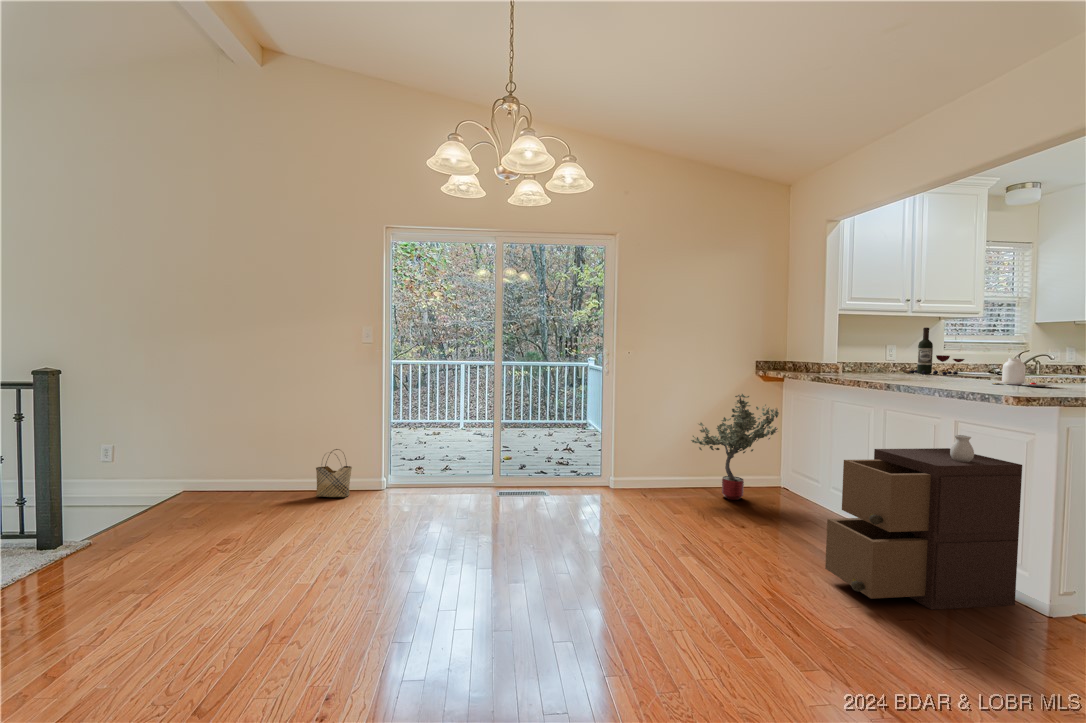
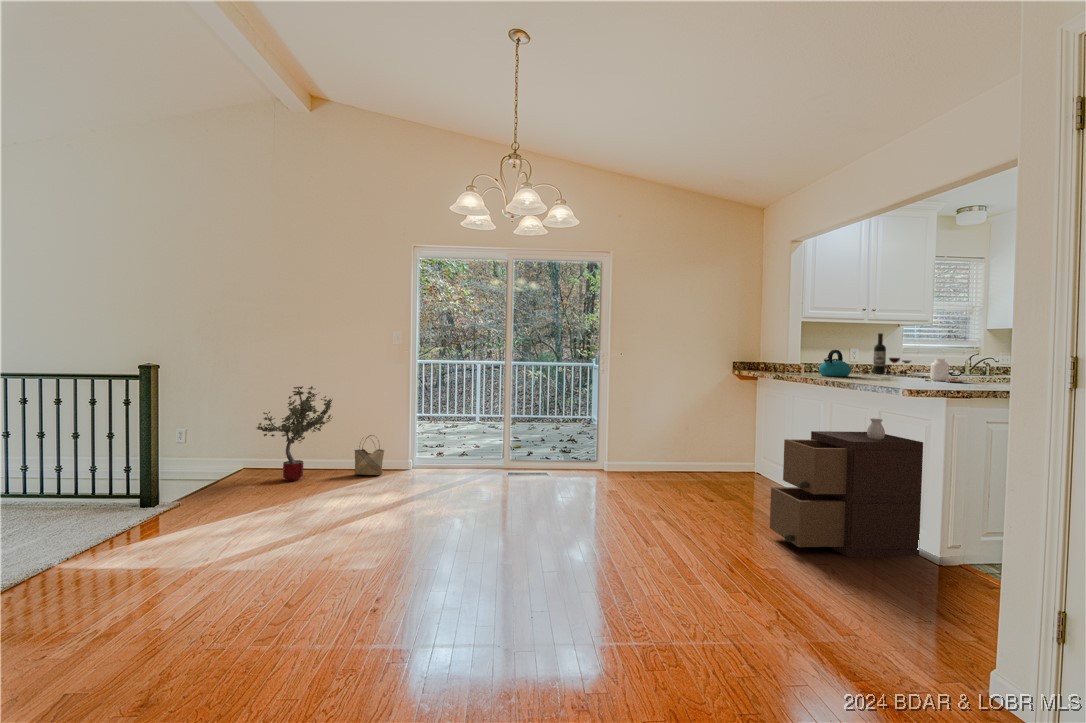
kettle: none [864,347,903,379] -> present [819,350,851,377]
potted tree: present [691,394,779,500] -> present [257,386,332,481]

